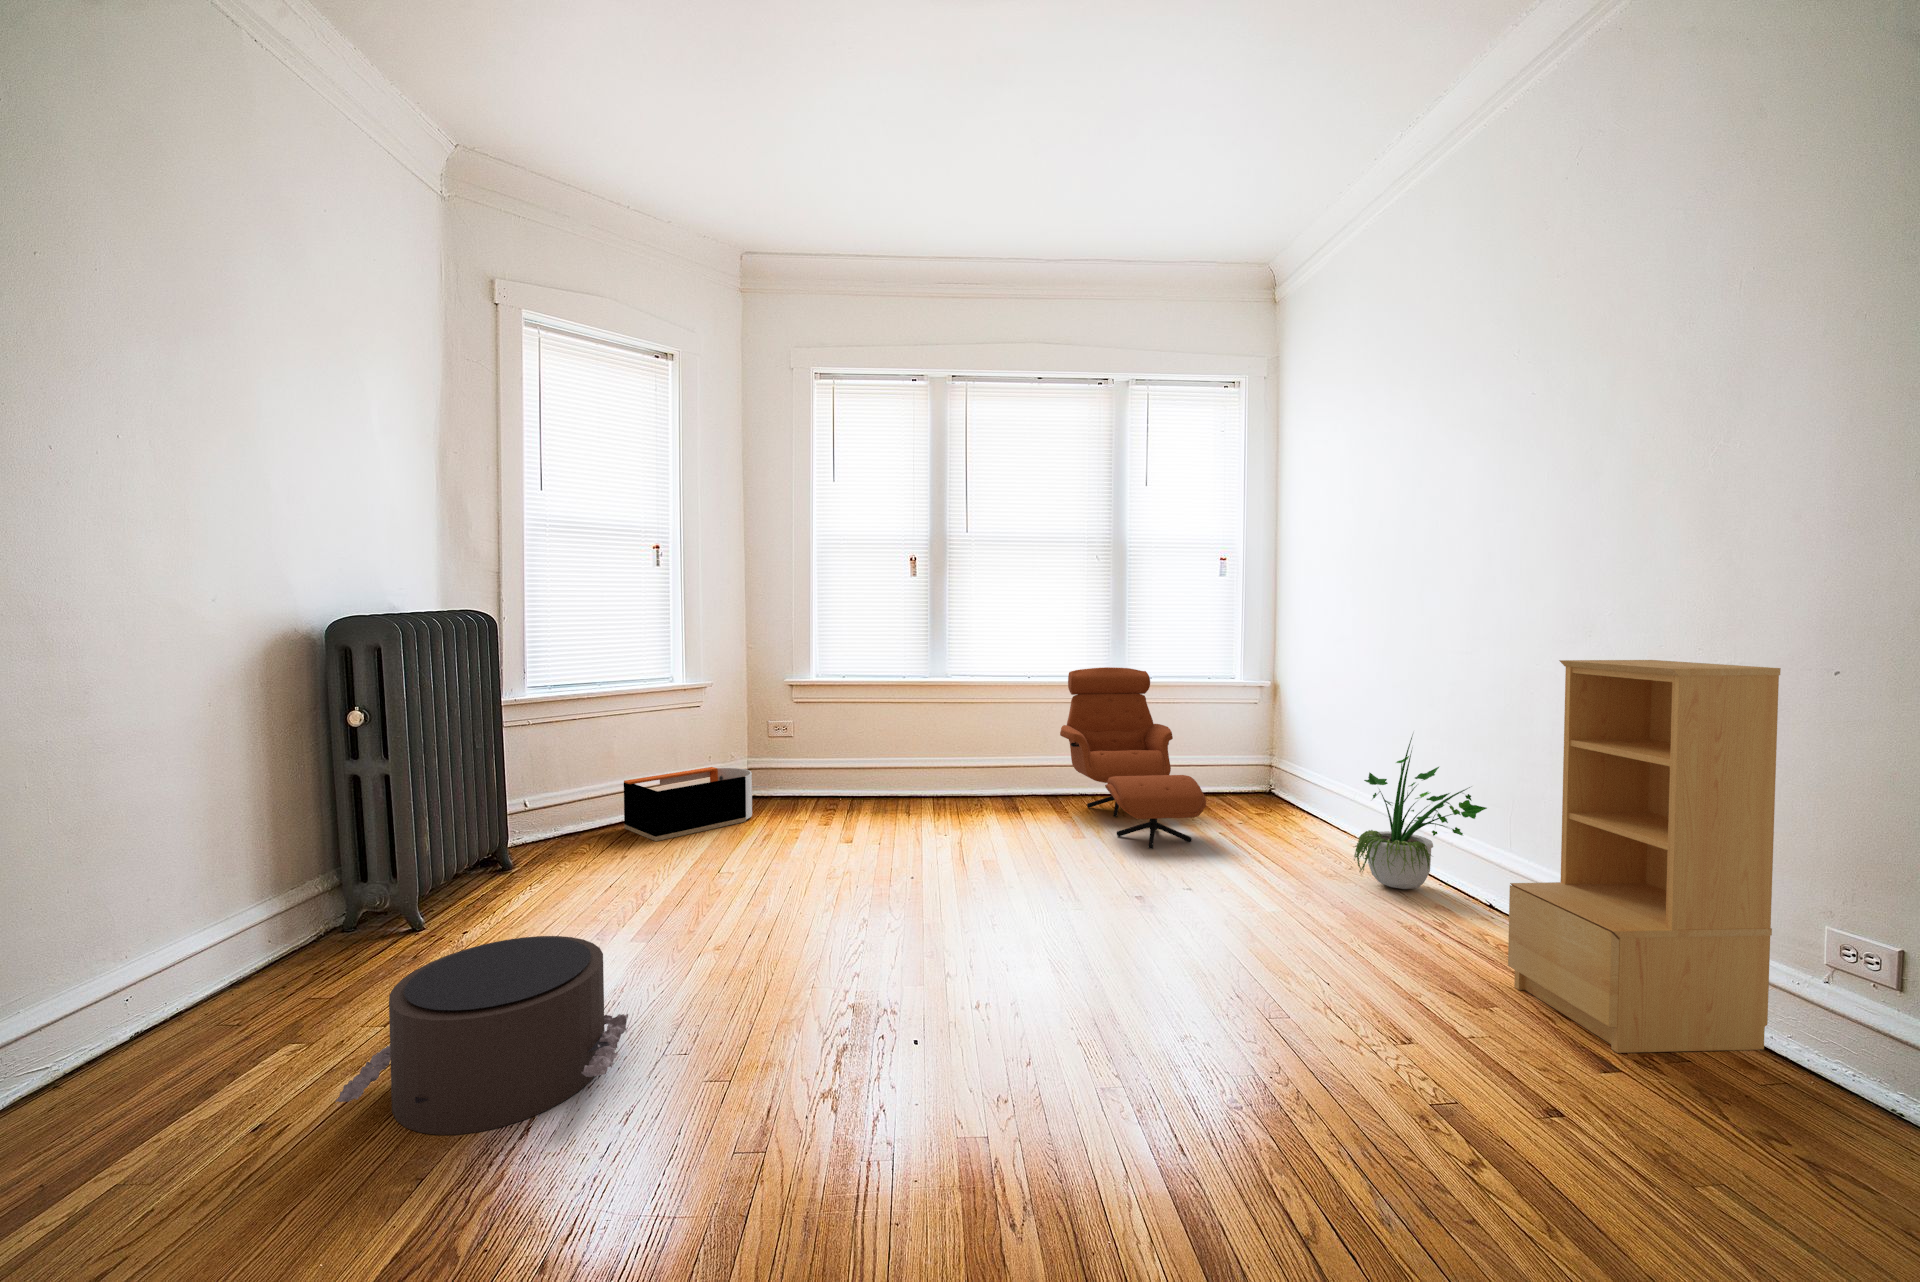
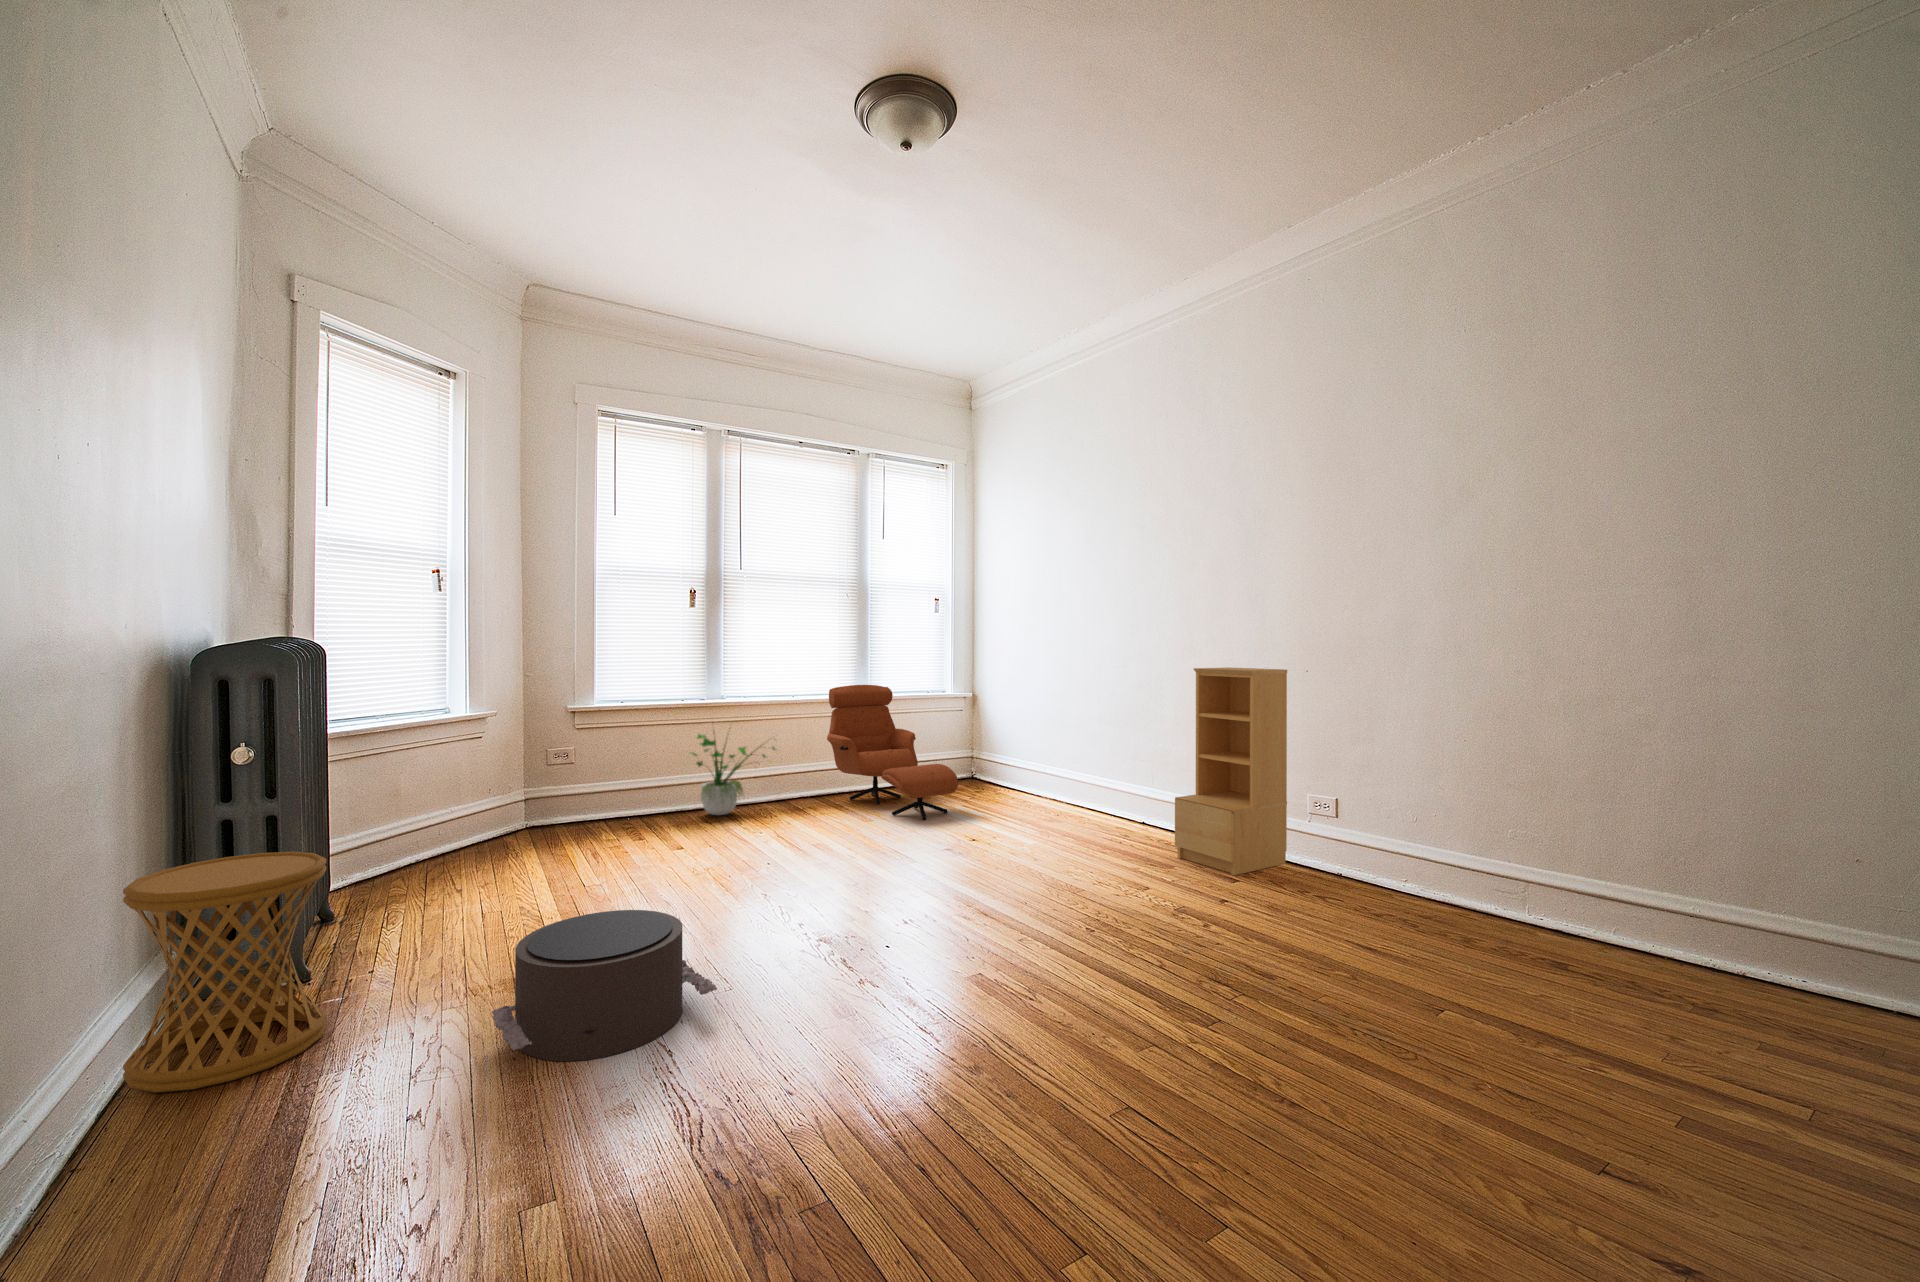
potted plant: present [1354,737,1487,889] -> present [691,732,775,815]
storage bin: present [624,767,752,841] -> none [415,794,551,869]
side table: none [141,821,340,1050] -> present [123,852,327,1093]

